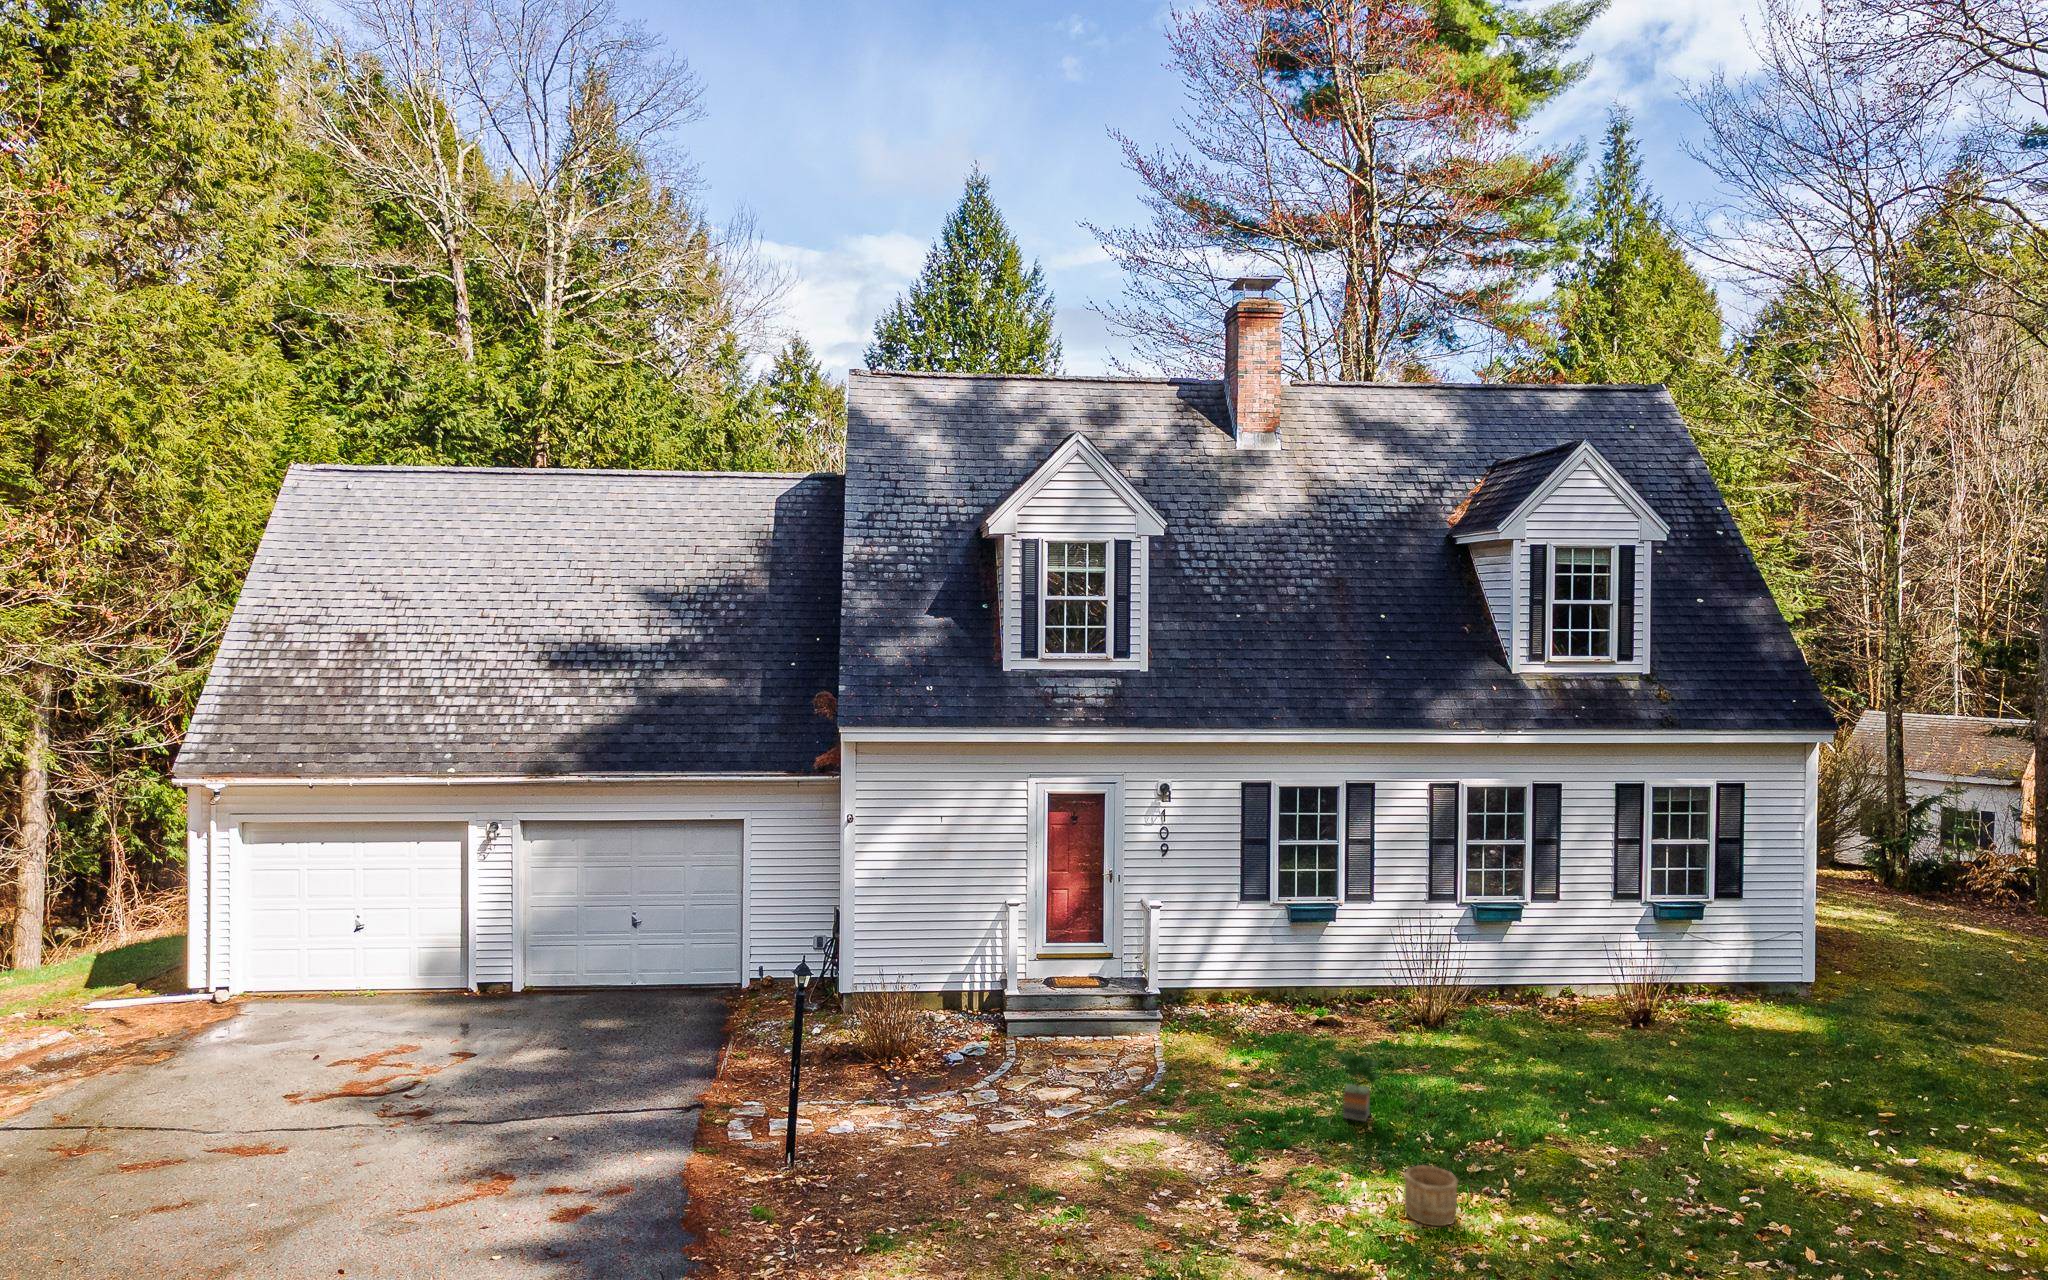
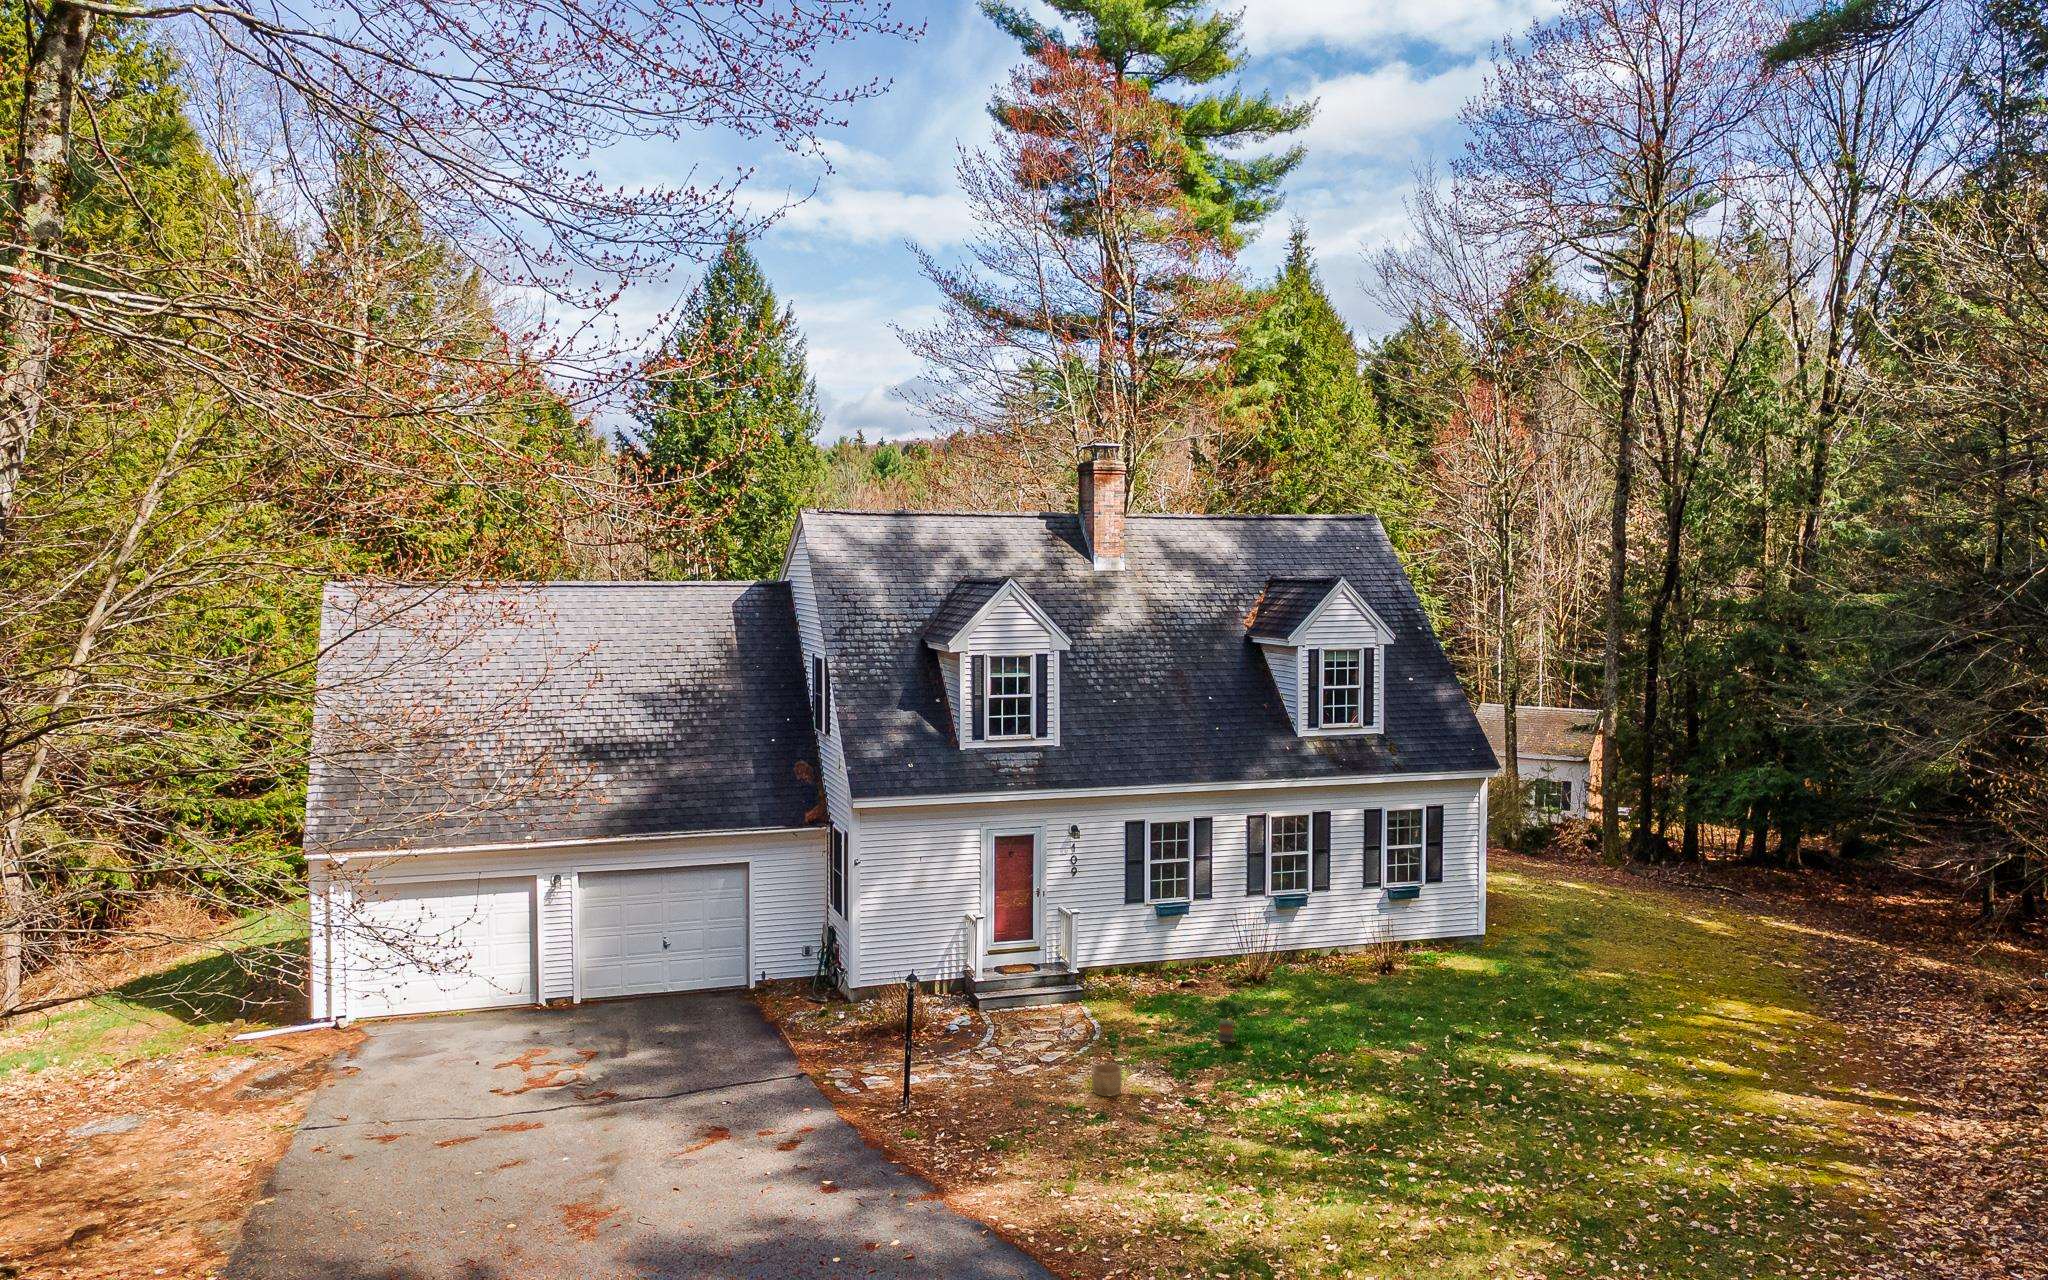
wooden bucket: present [1404,1165,1458,1226] -> present [1092,1063,1122,1097]

